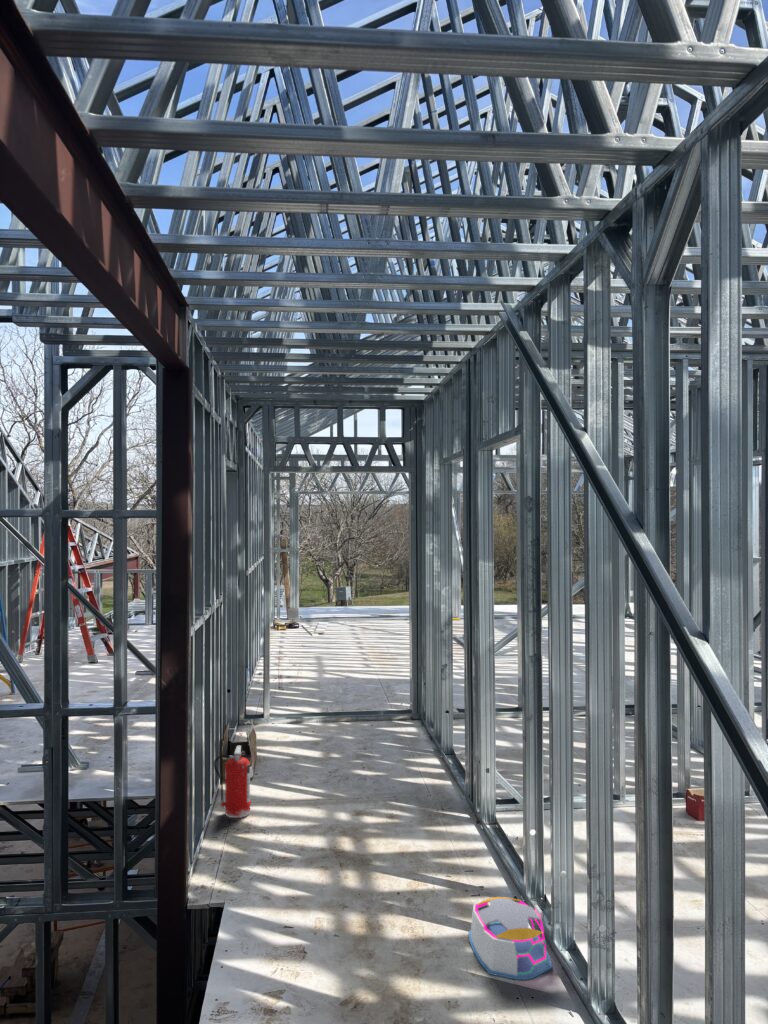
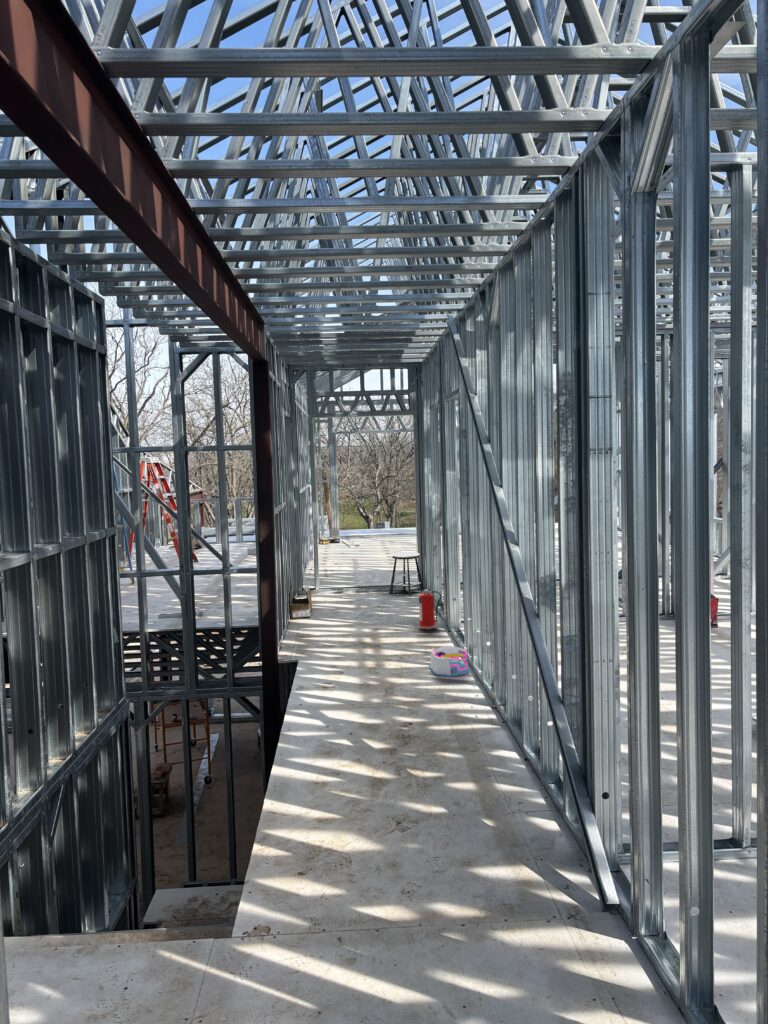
stool: none [370,664,419,729] -> present [389,552,424,595]
fire extinguisher: present [214,746,251,818] -> present [419,590,441,629]

